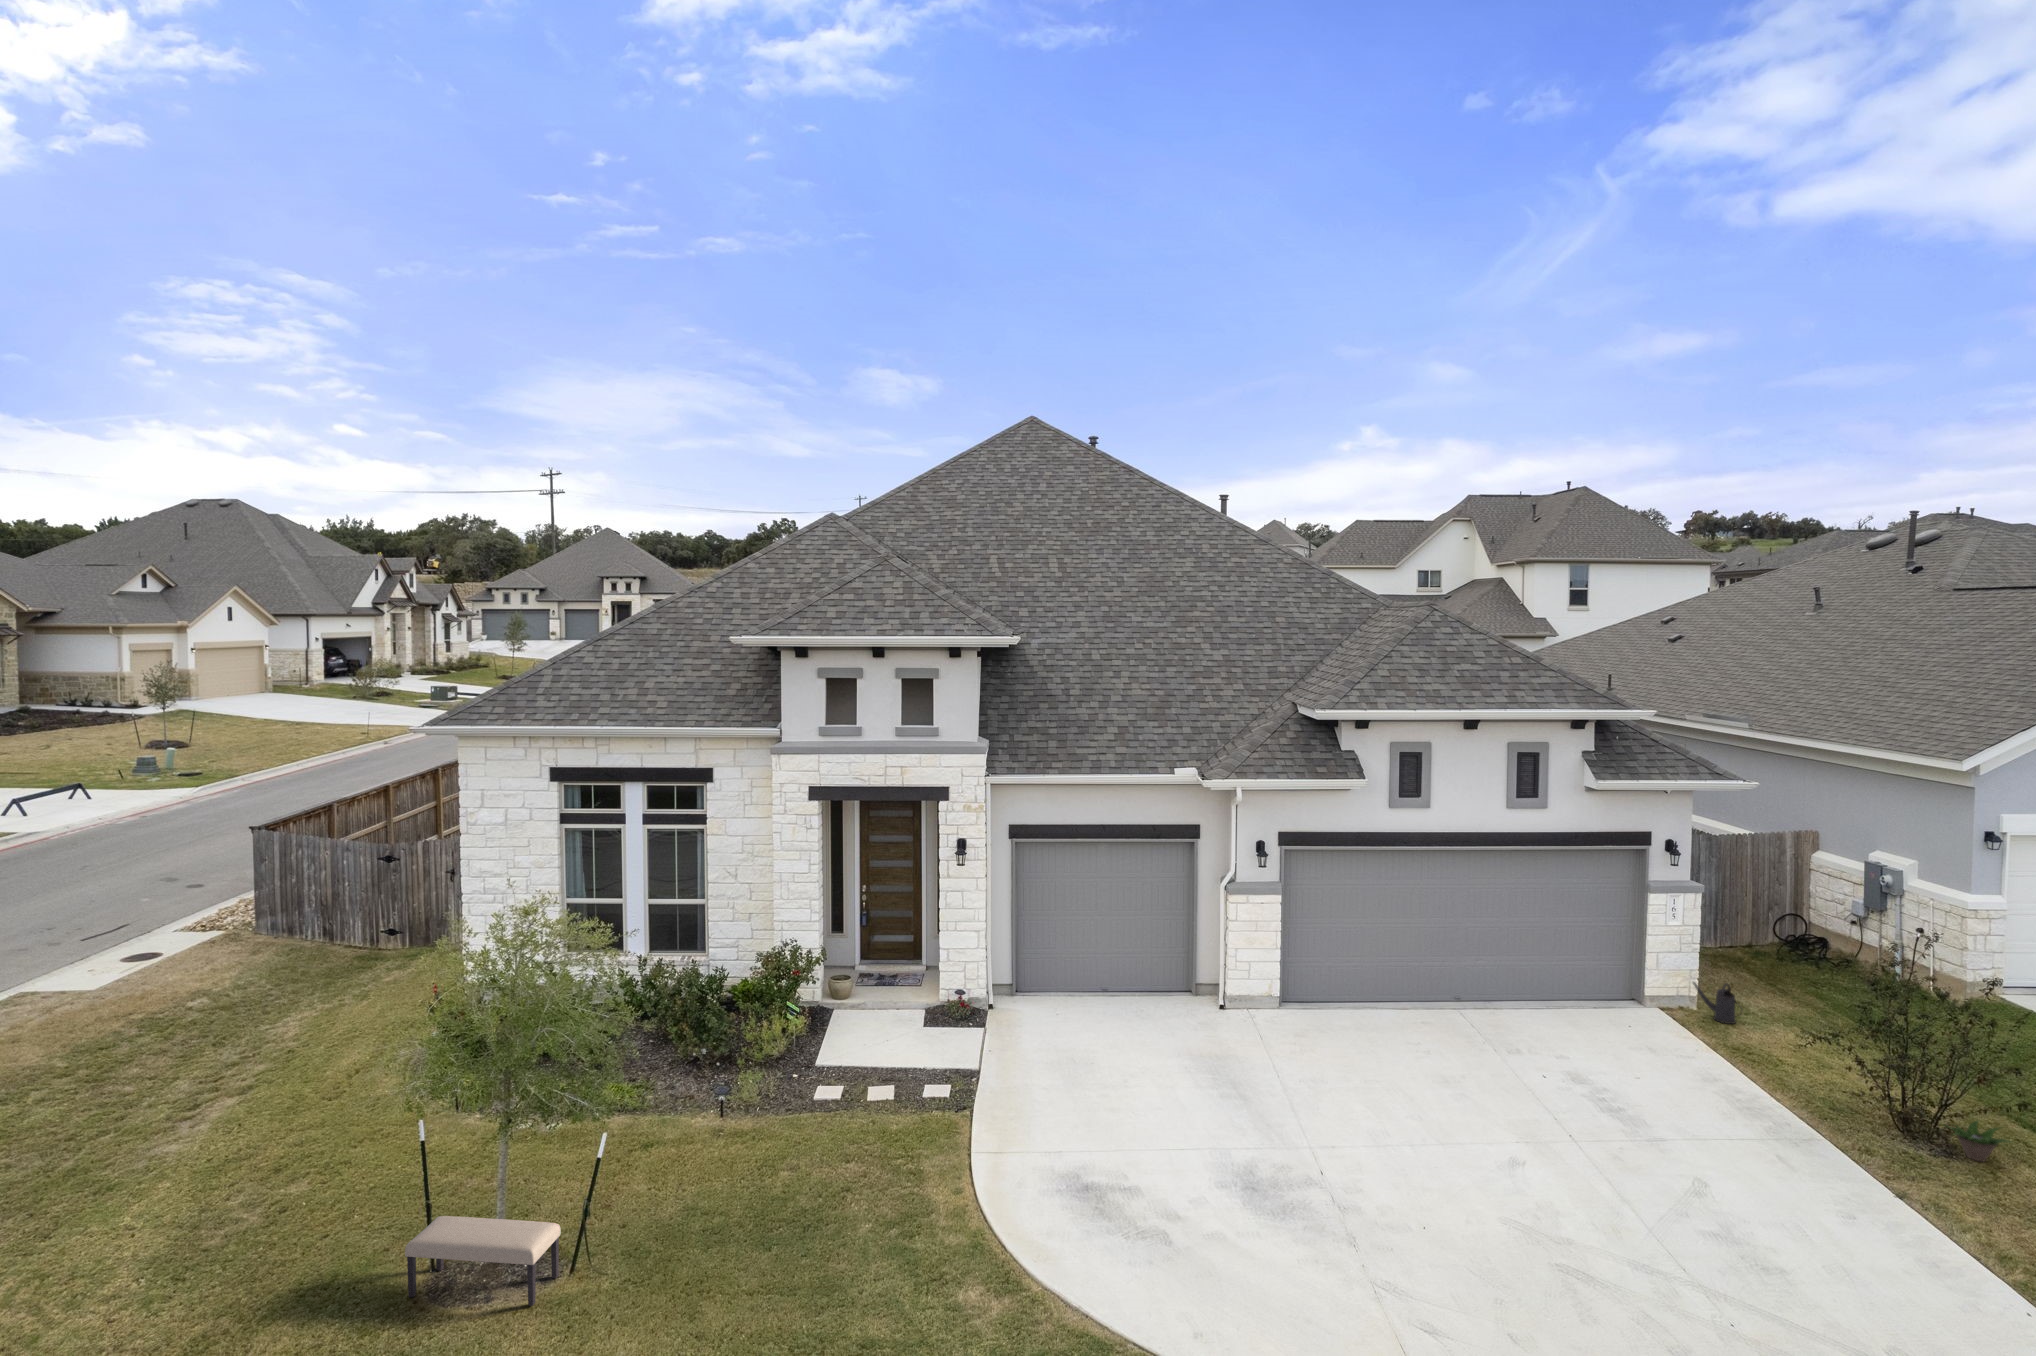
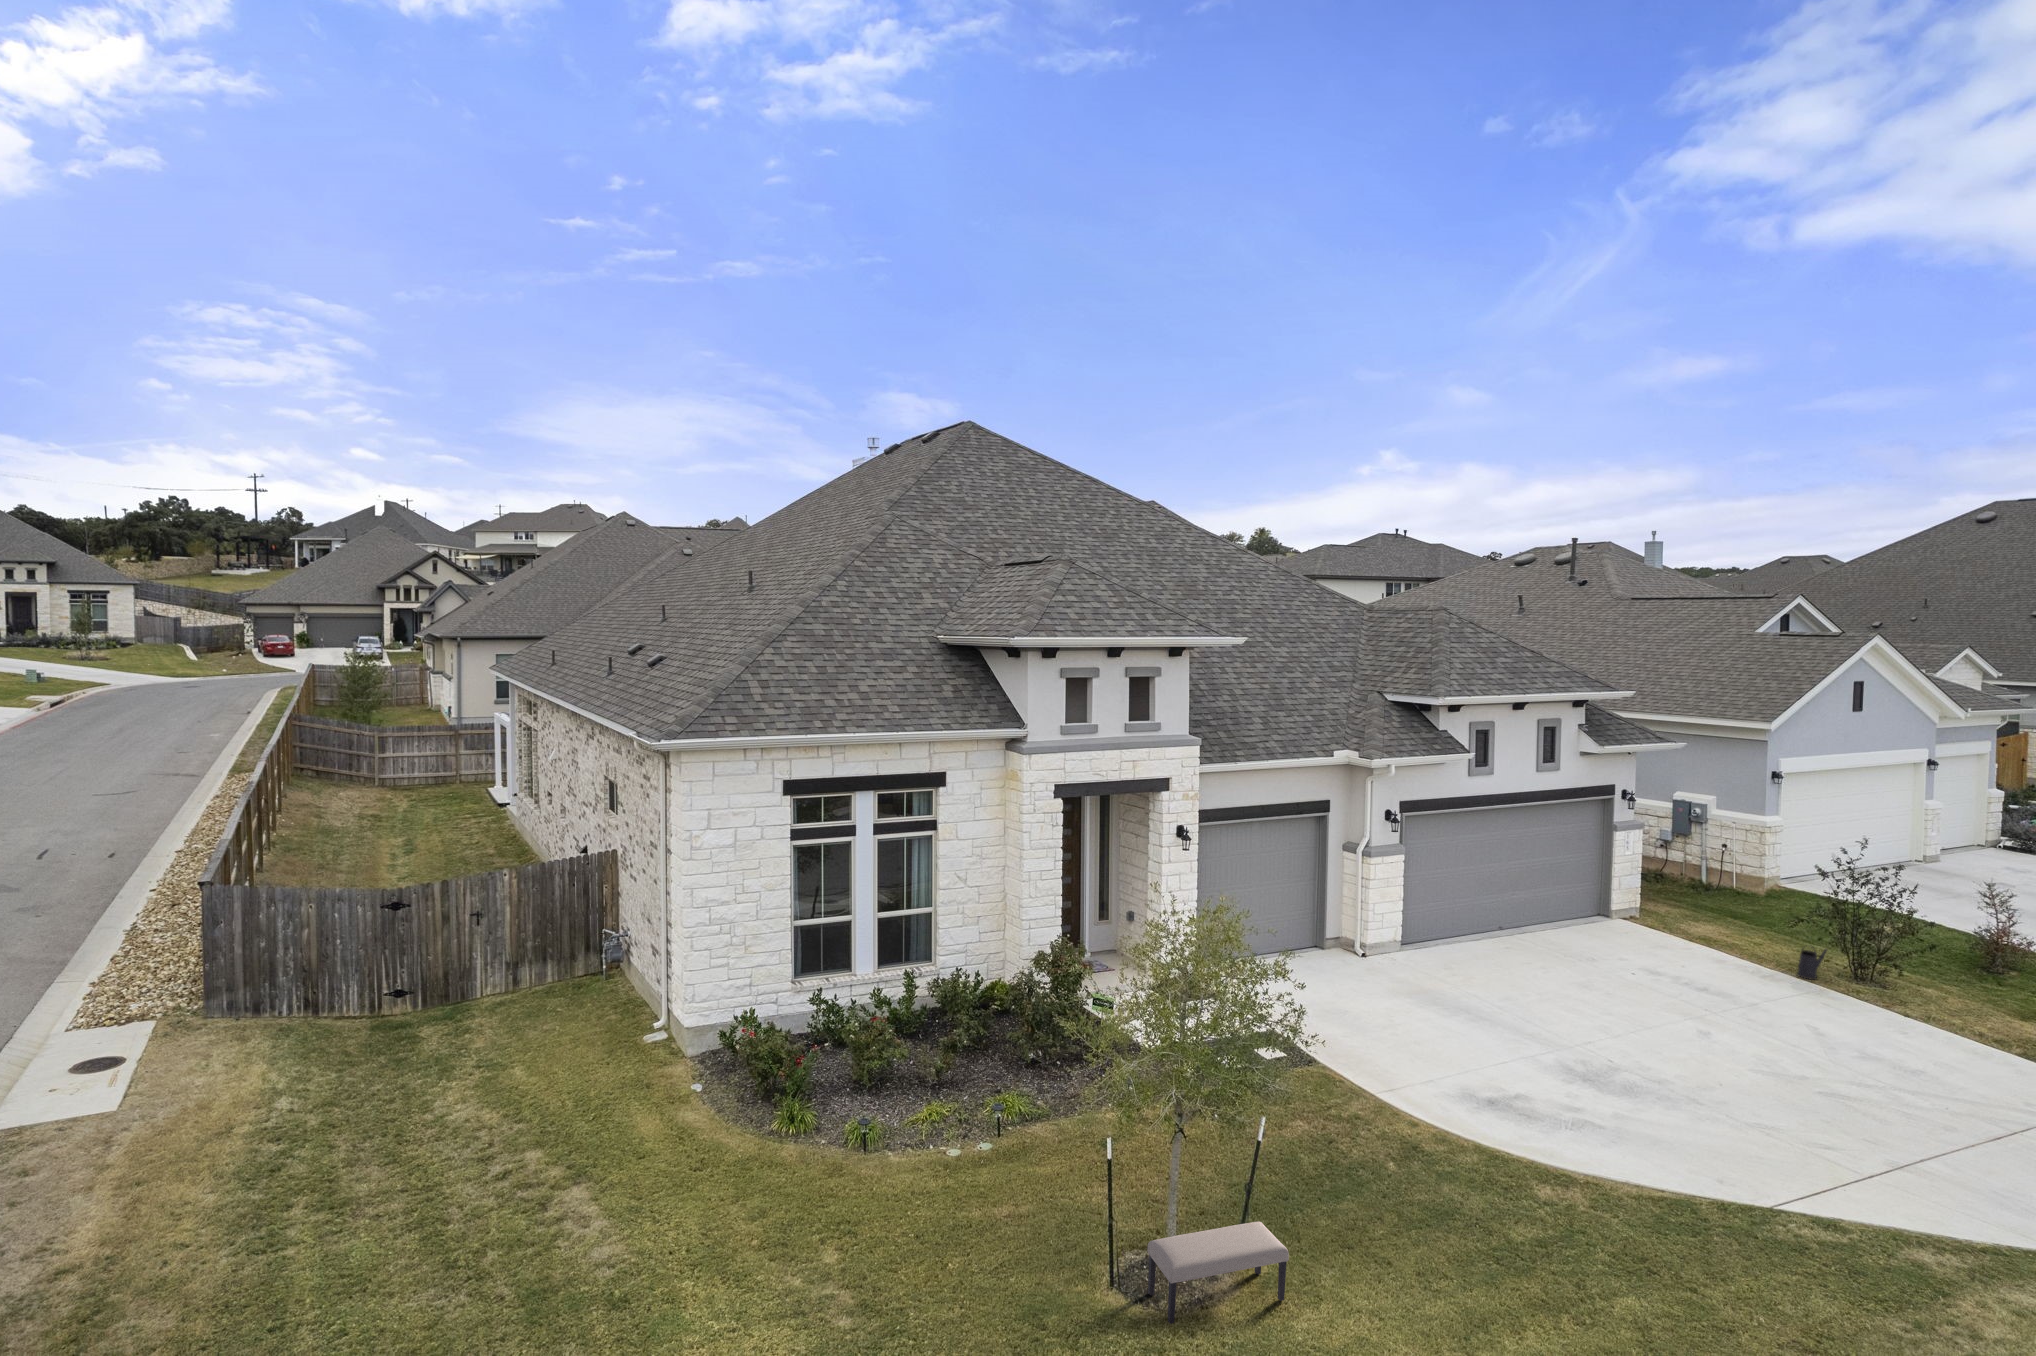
watering can: present [1693,982,1736,1024] -> present [1797,947,1827,980]
decorative plant: present [1946,1121,2010,1162] -> none [1874,966,1922,992]

